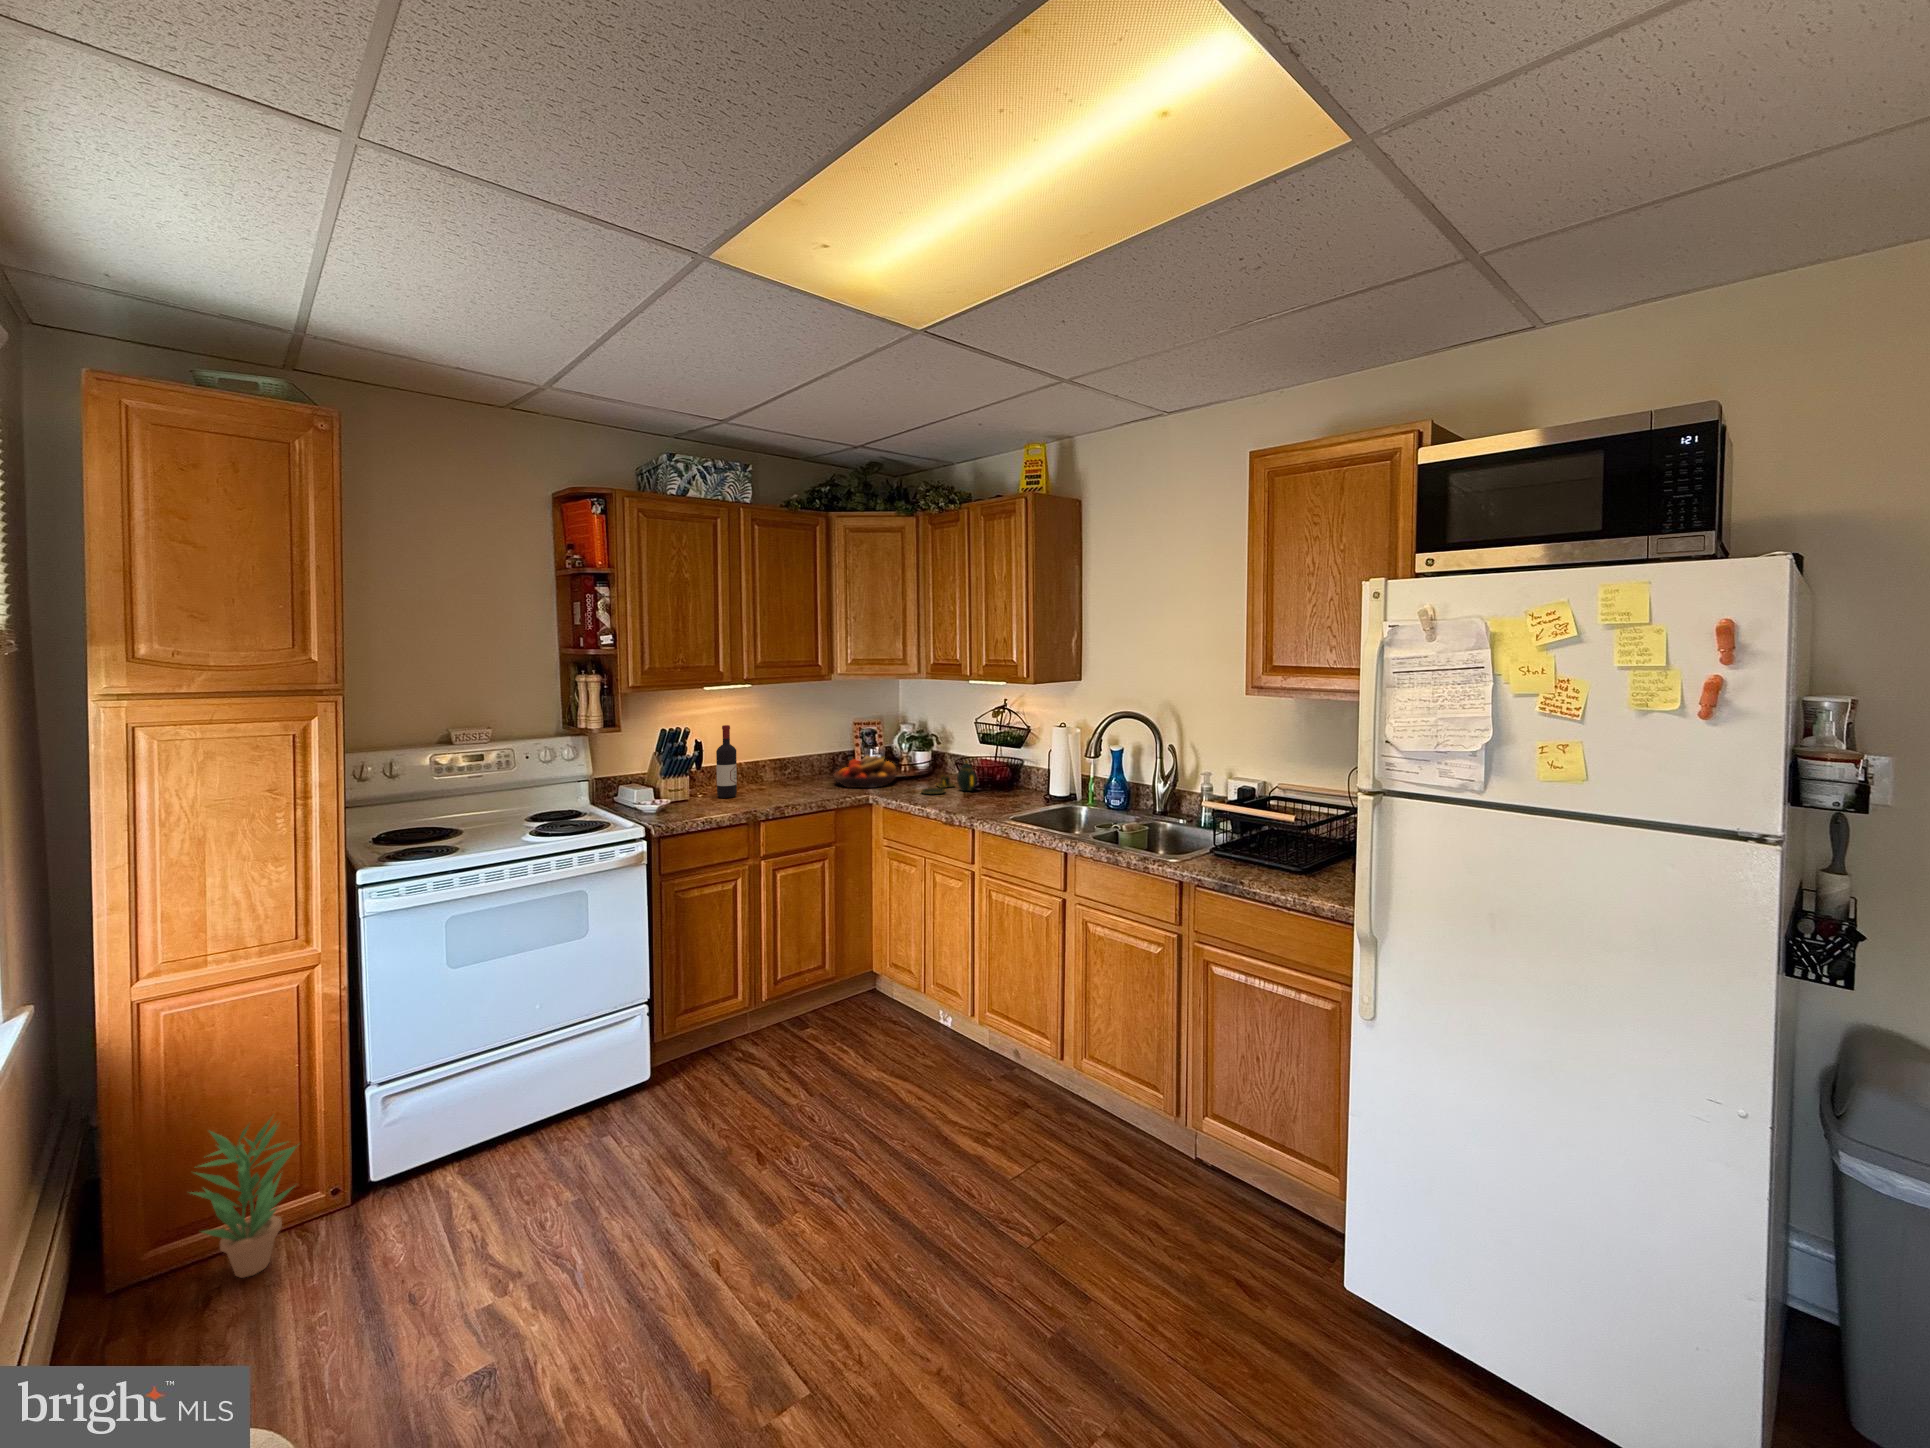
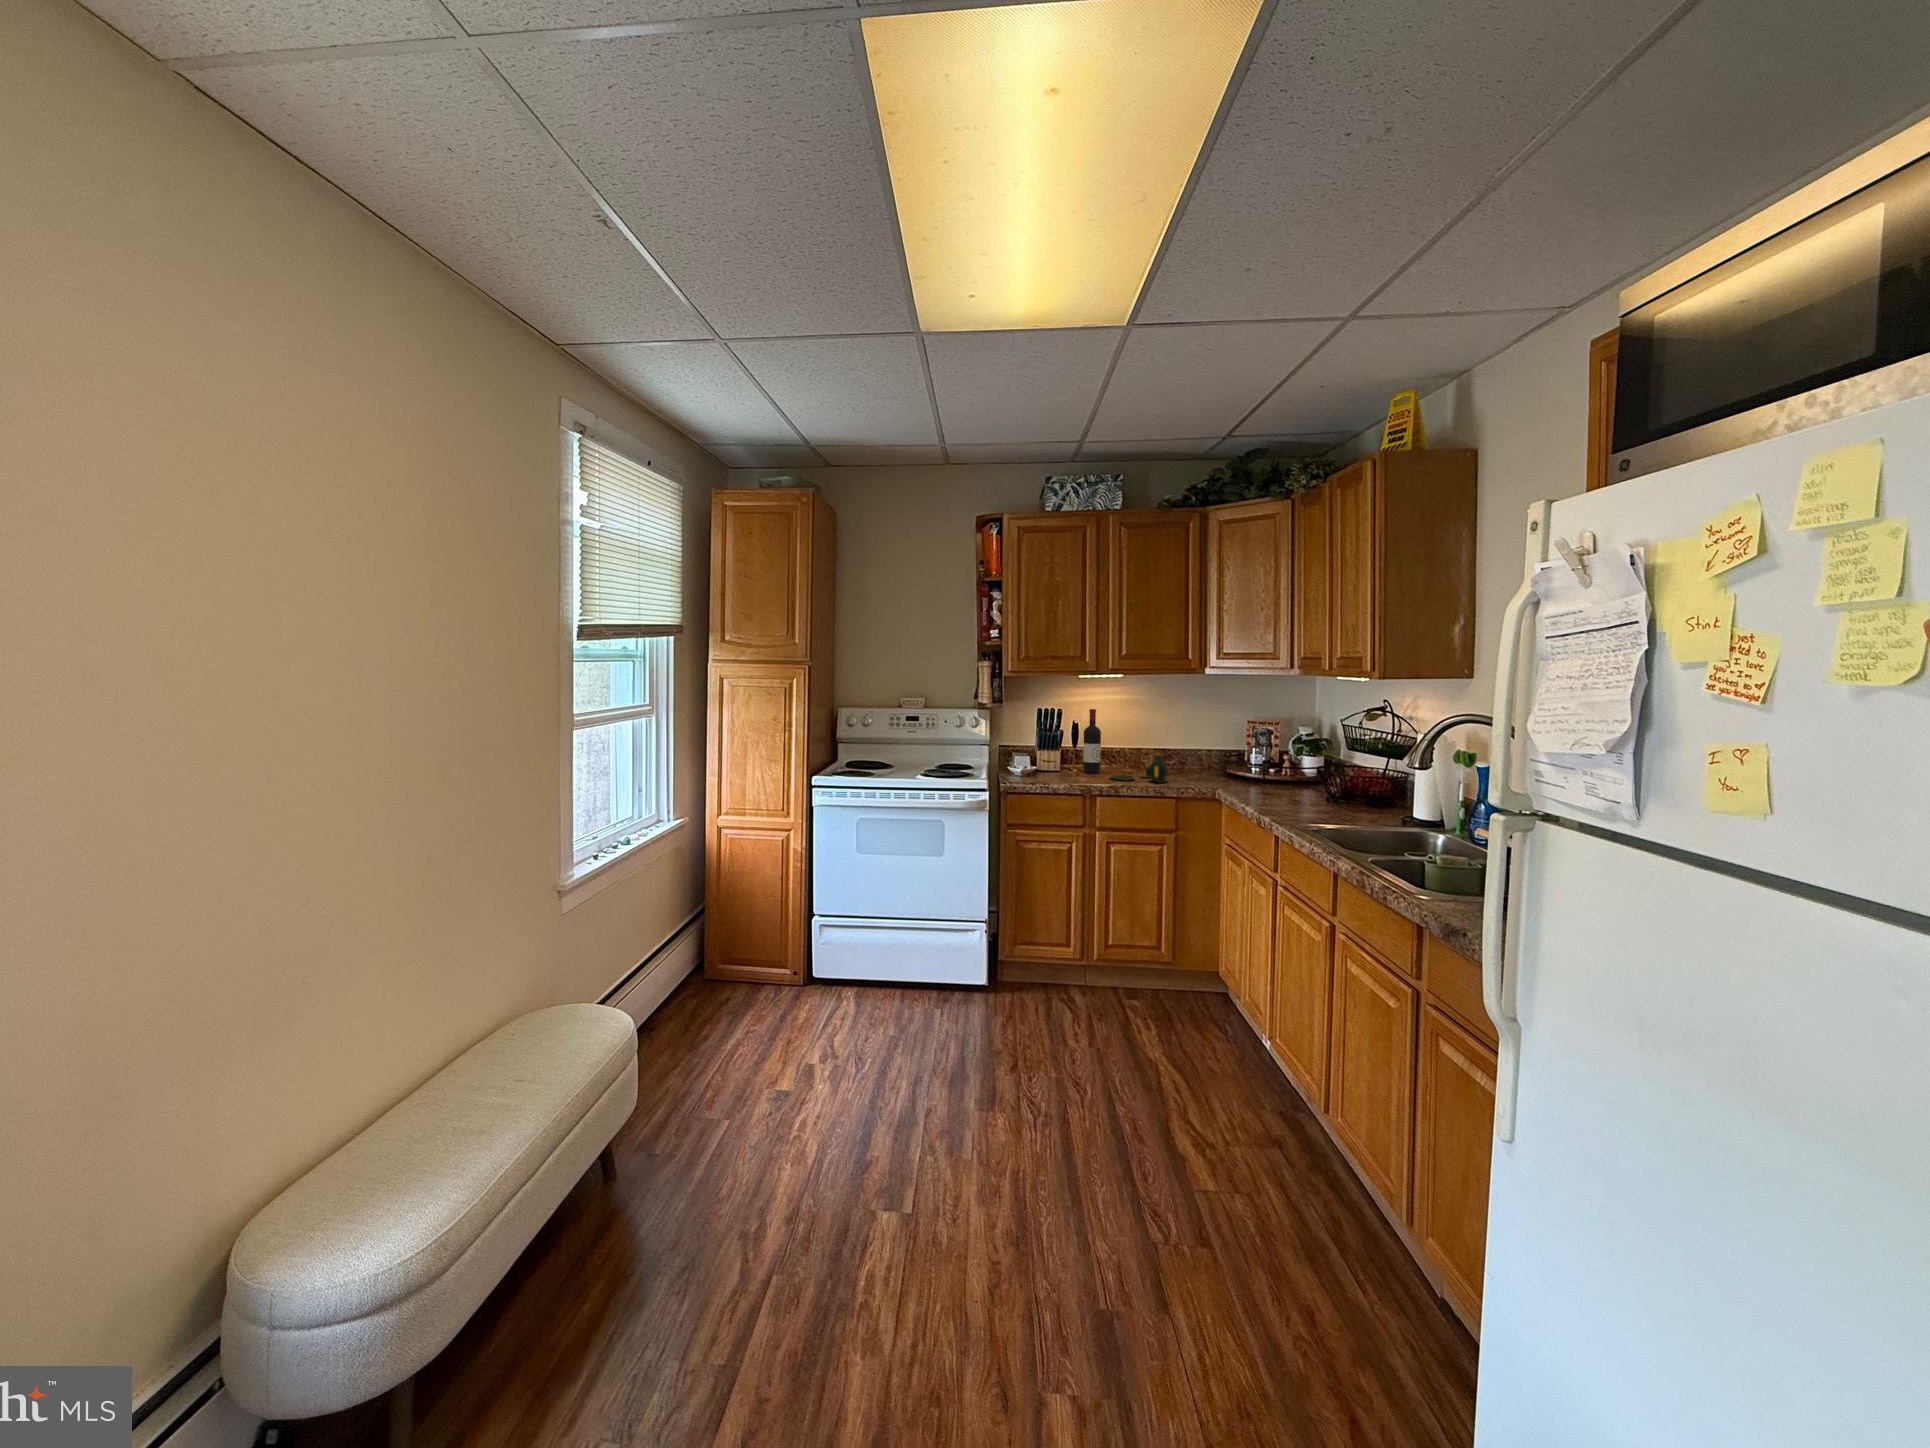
fruit bowl: present [834,756,896,788] -> none [1198,752,1265,783]
teapot: present [922,762,977,795] -> present [1111,753,1168,783]
potted plant: present [192,1118,296,1278] -> none [718,907,767,1000]

